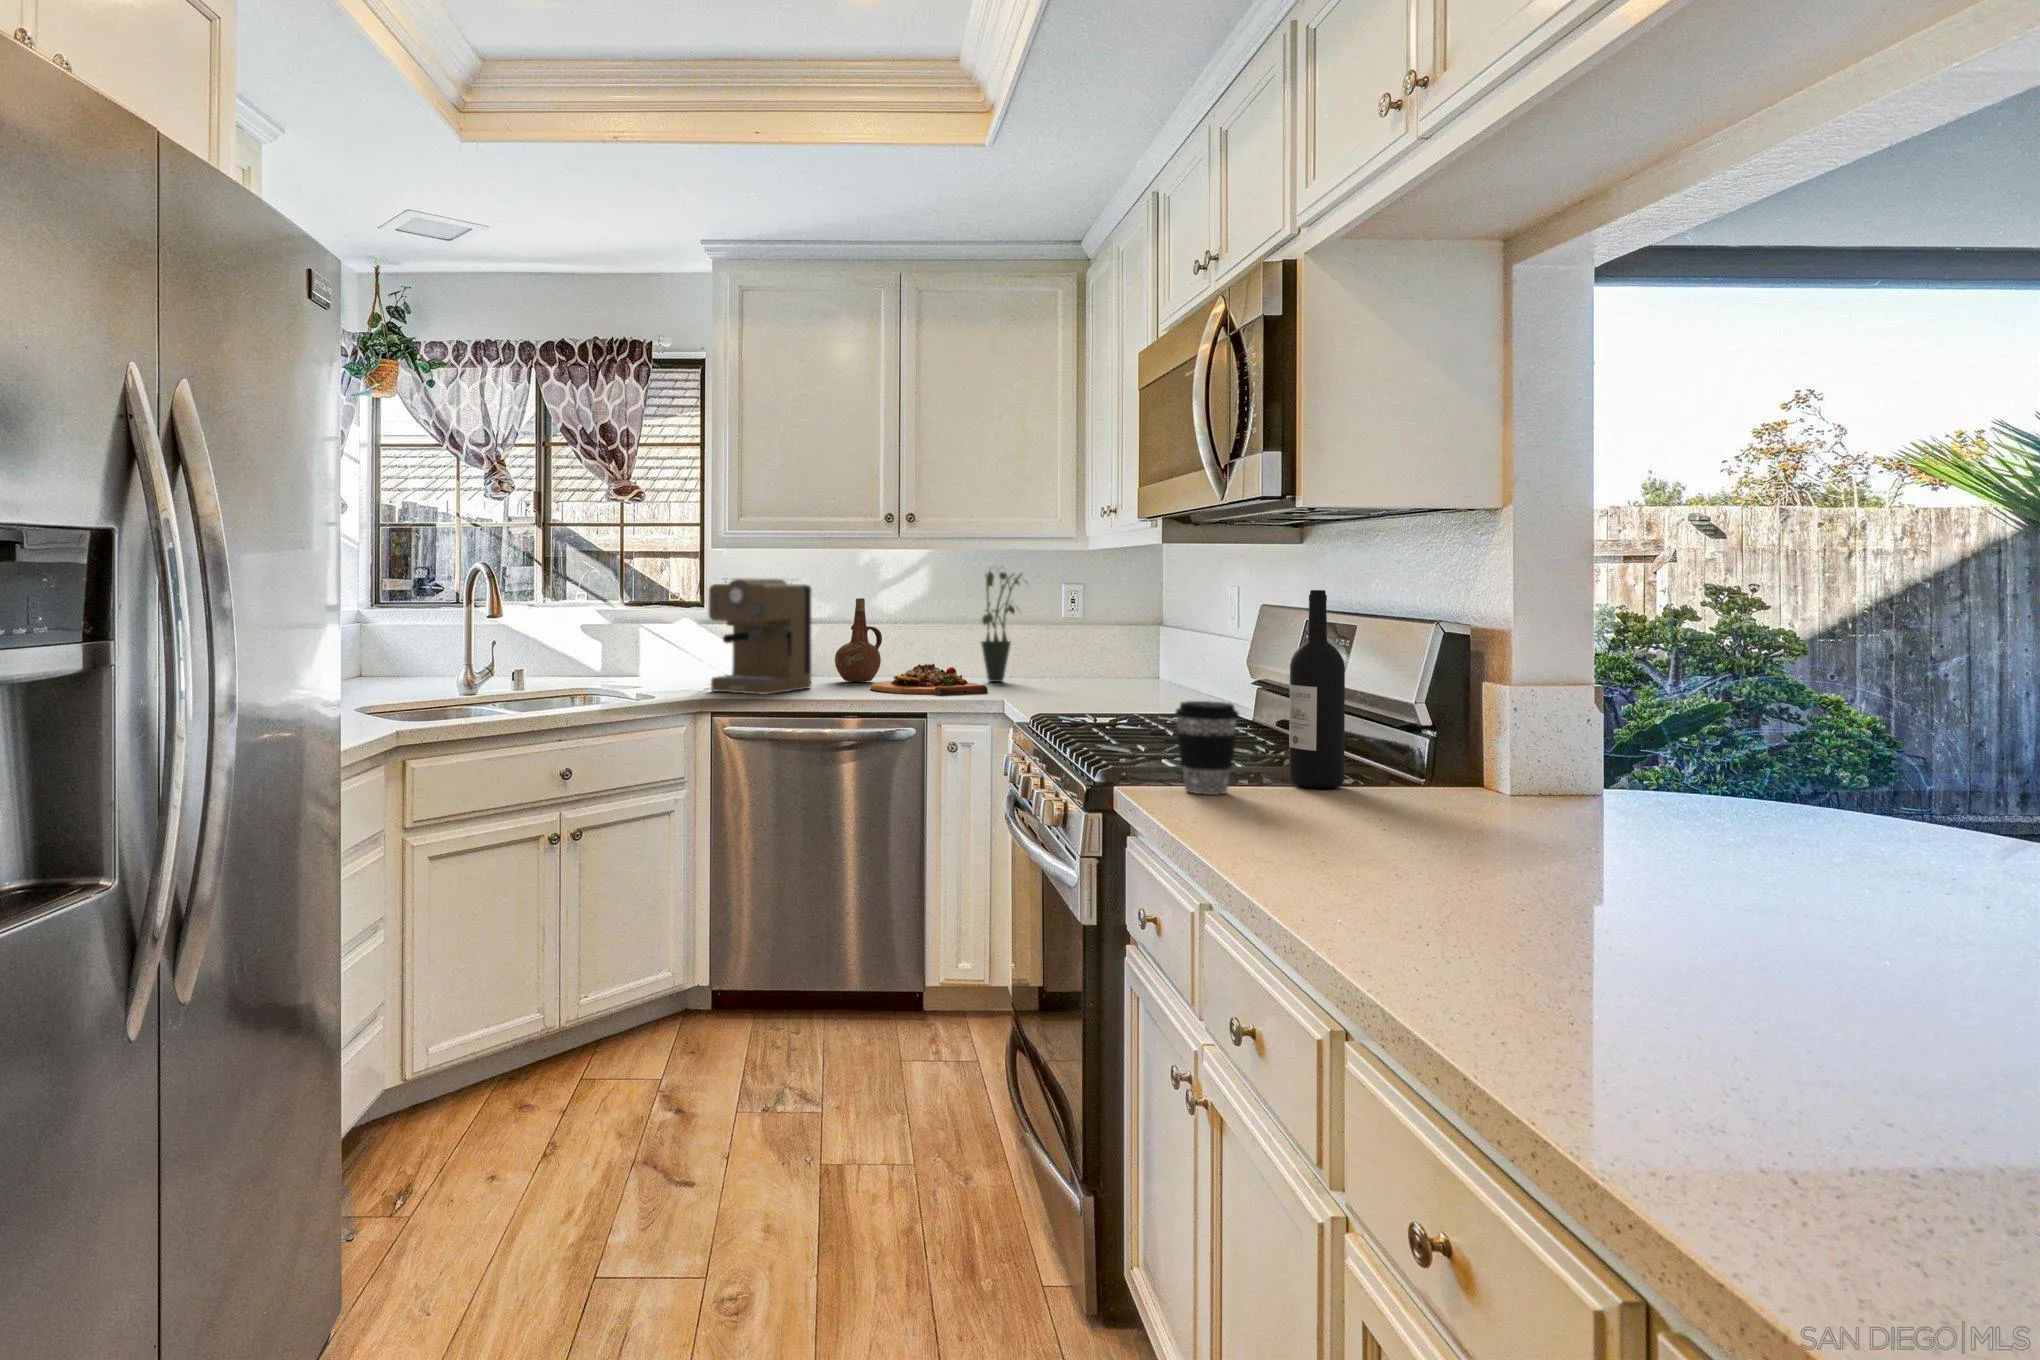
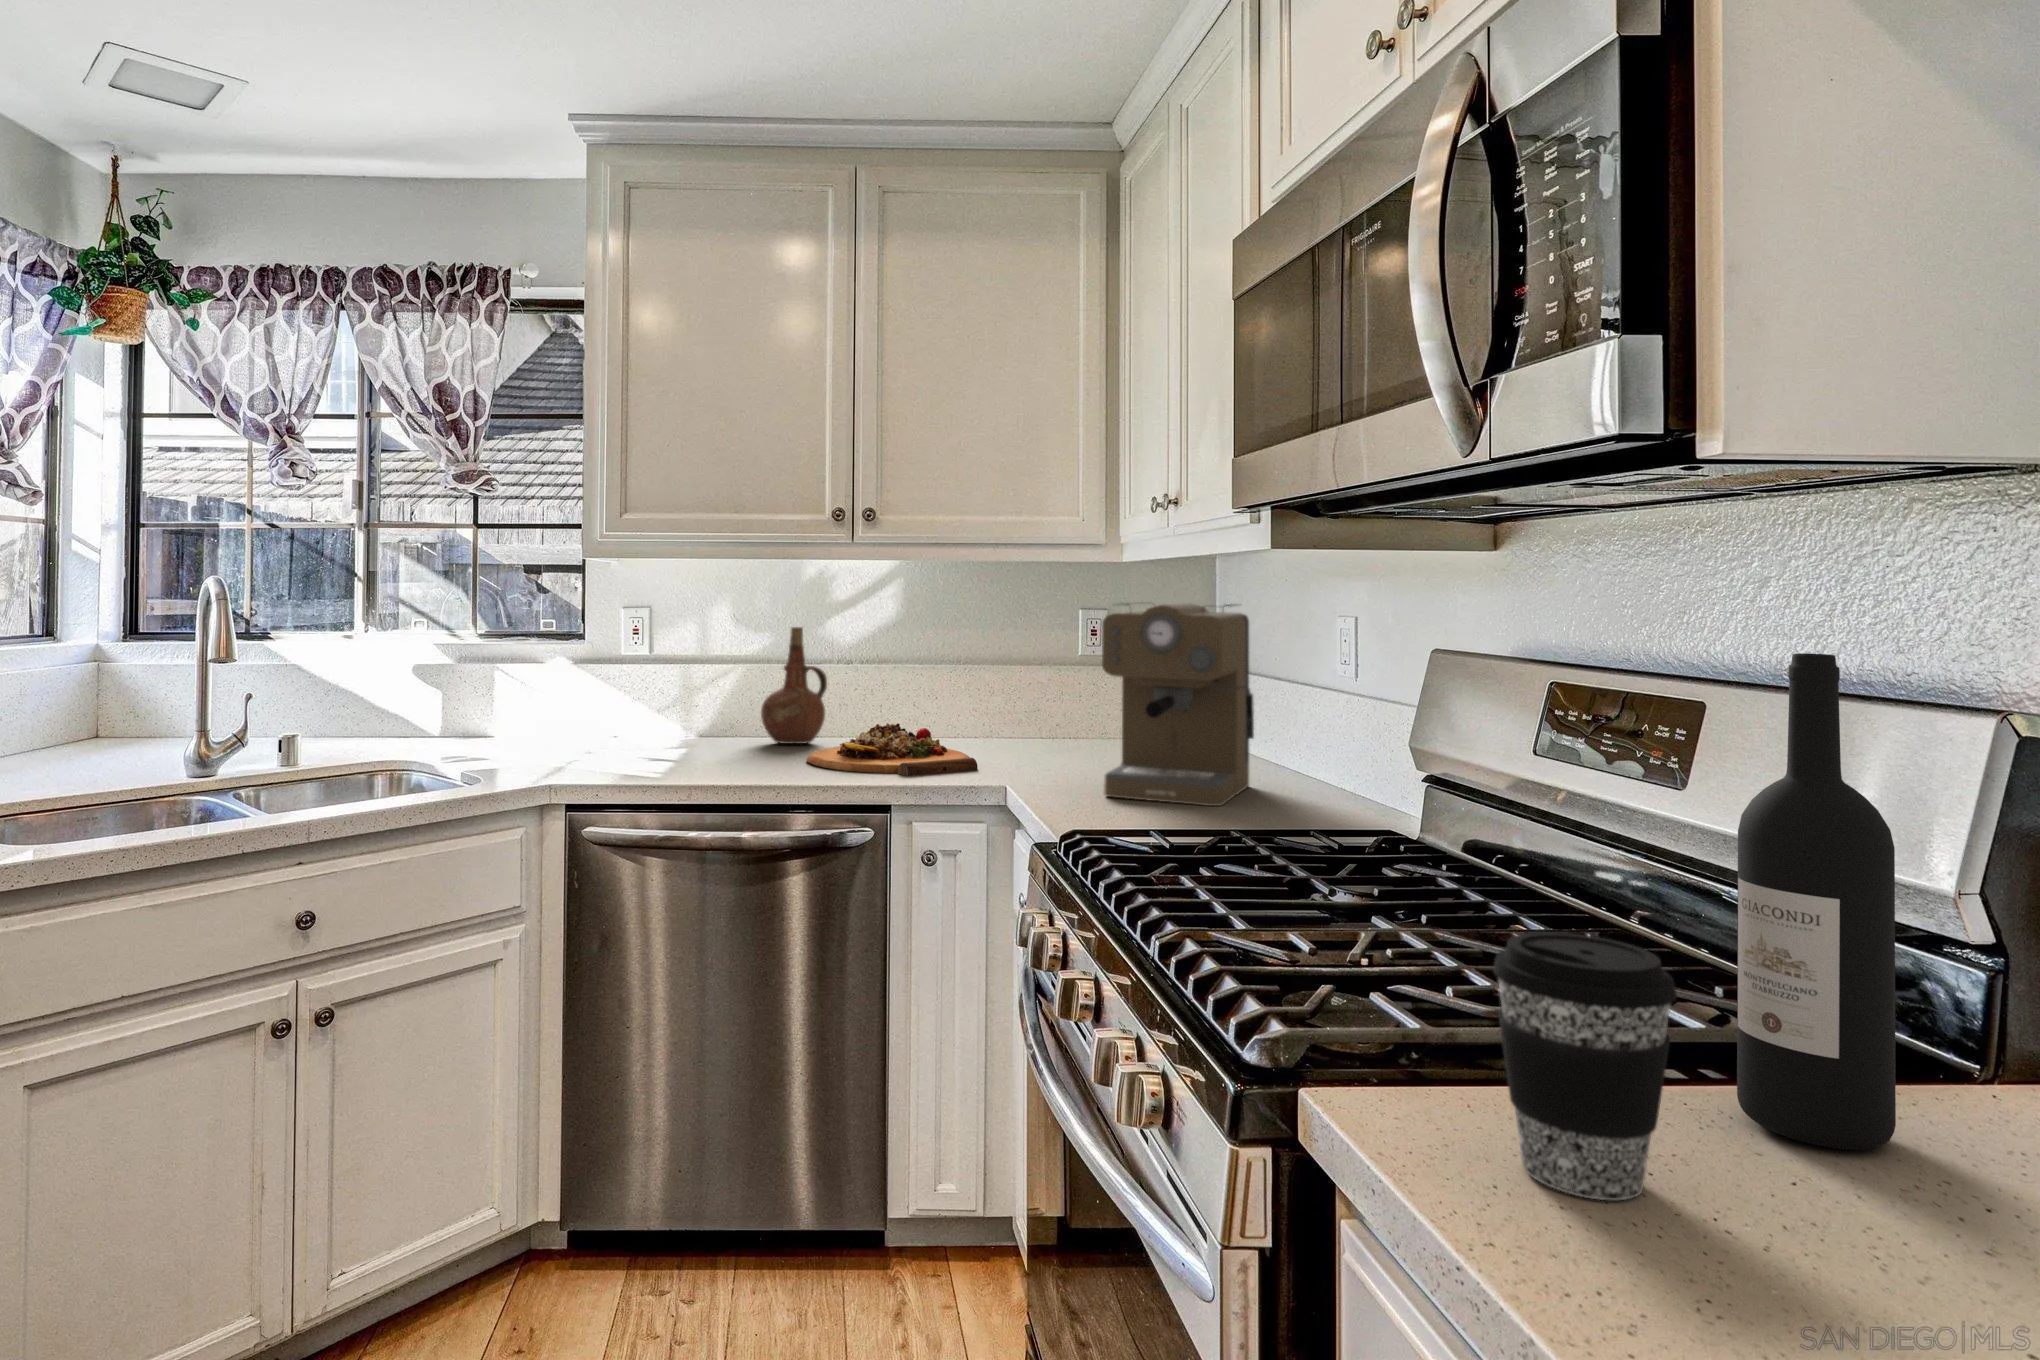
potted plant: present [981,571,1027,682] -> none [965,581,1034,744]
coffee maker: present [709,578,812,694] -> present [1102,603,1254,806]

